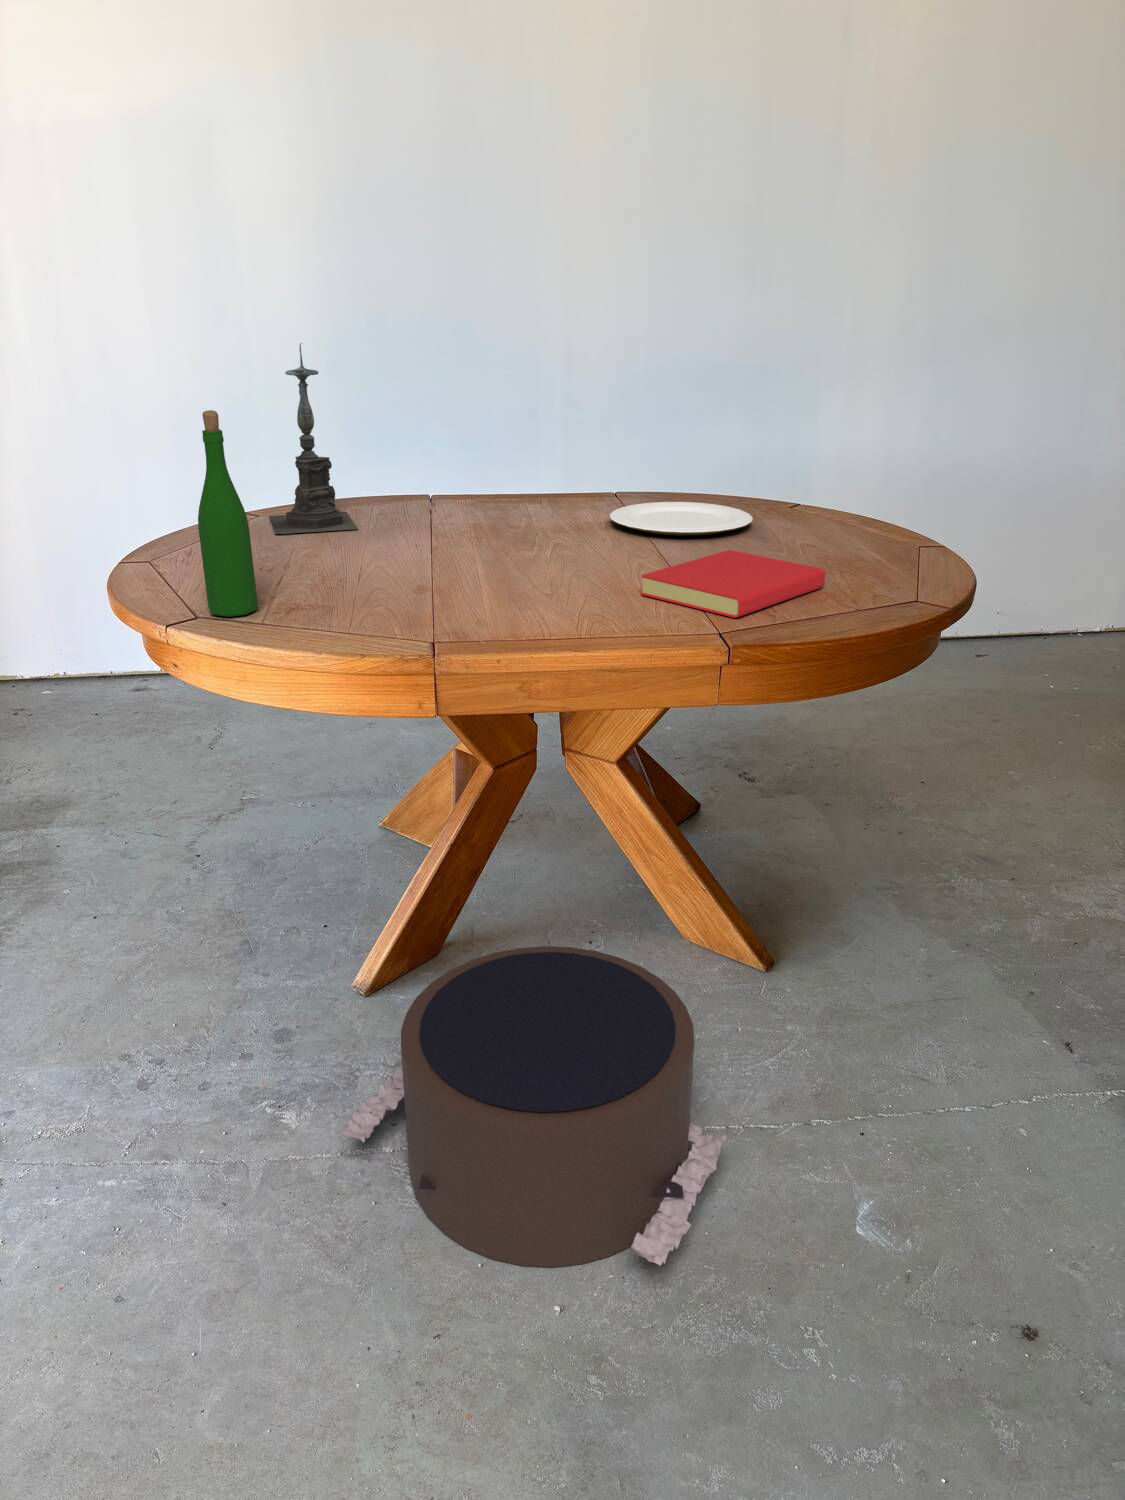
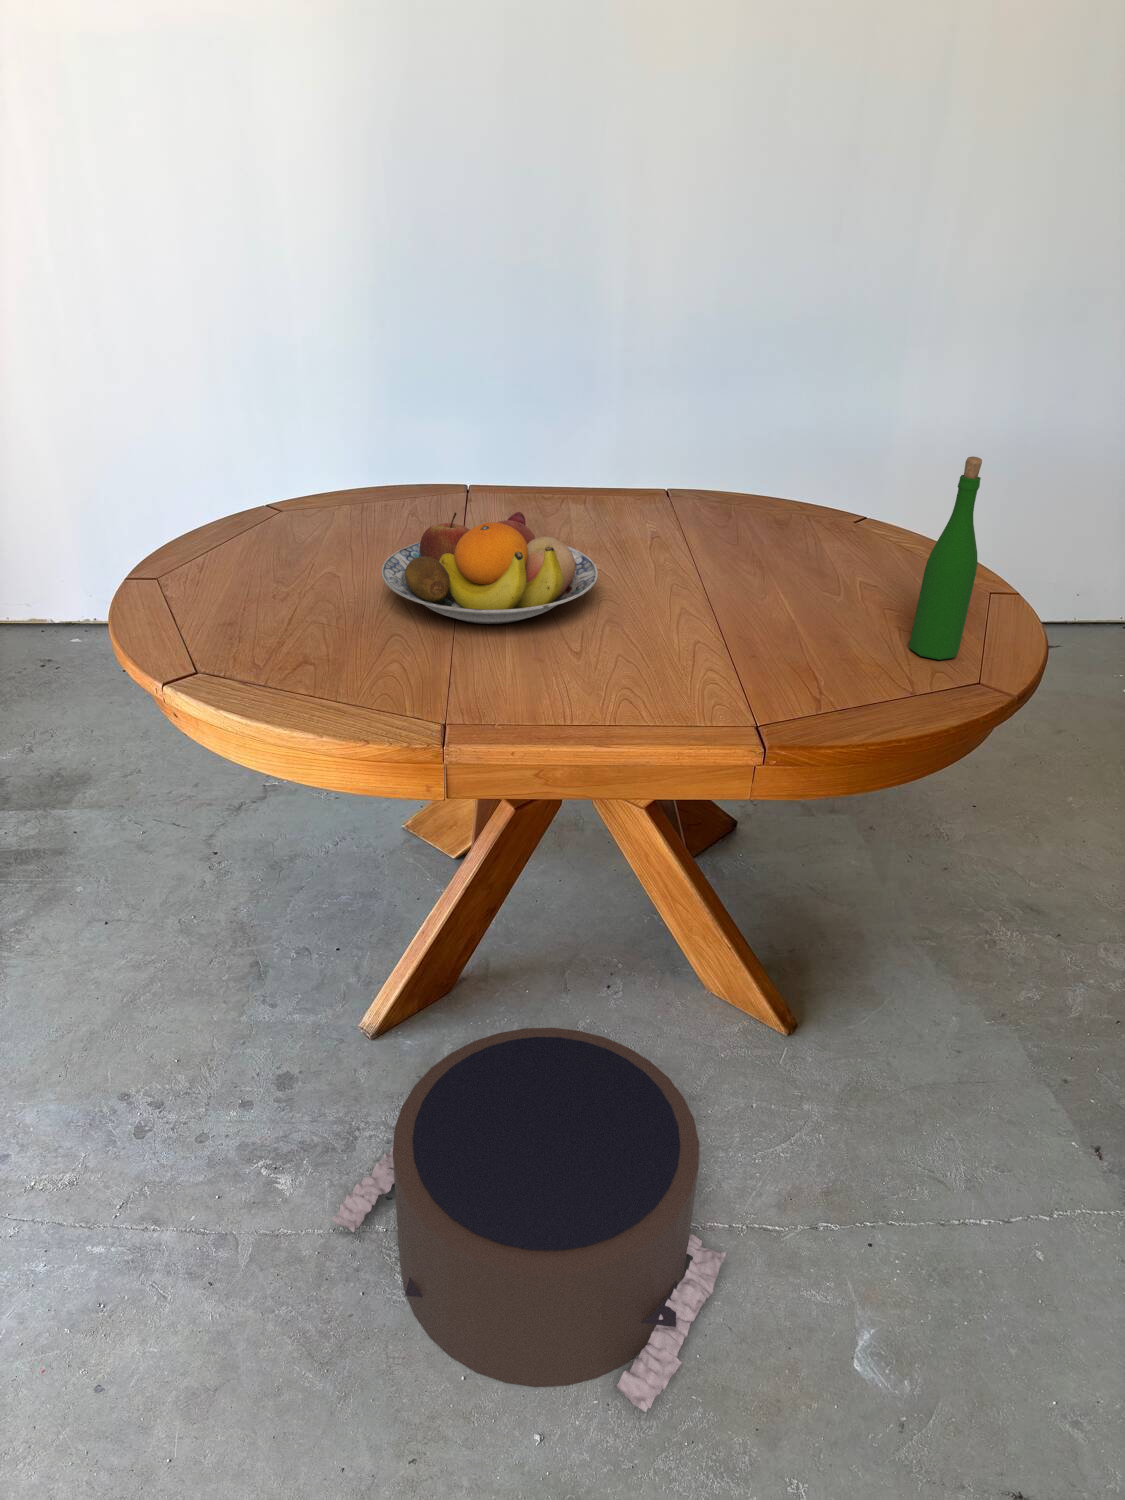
candle holder: present [269,343,358,534] -> none [294,335,385,541]
wine bottle: present [198,410,258,617] -> present [909,457,982,660]
fruit bowl: none [361,486,562,579] -> present [381,512,598,624]
plate: present [609,502,753,536] -> none [654,513,808,566]
book: present [641,550,825,618] -> none [676,601,880,704]

